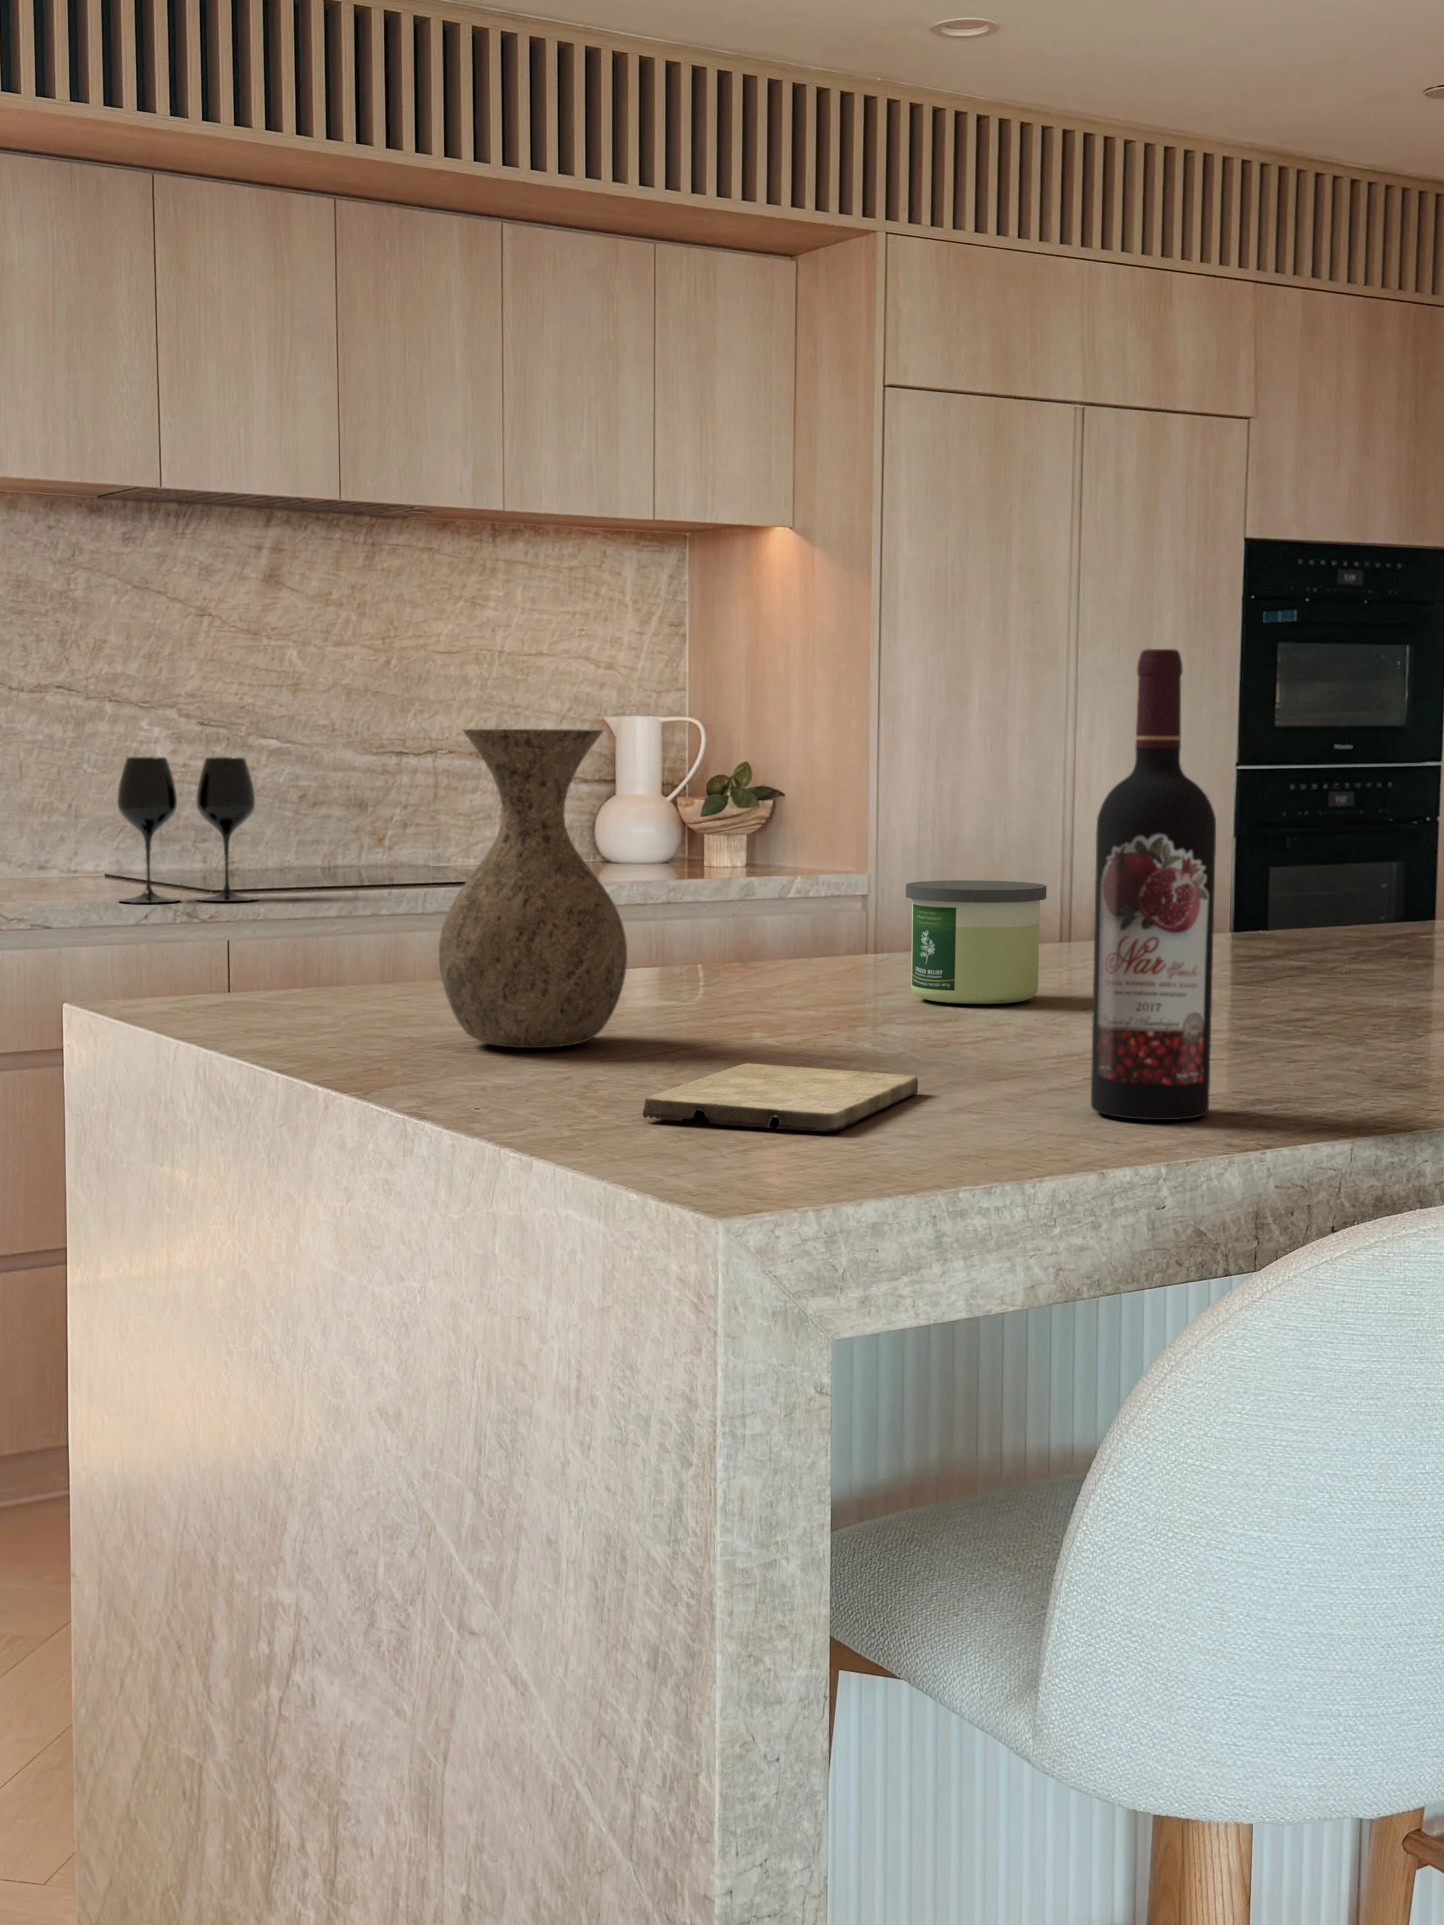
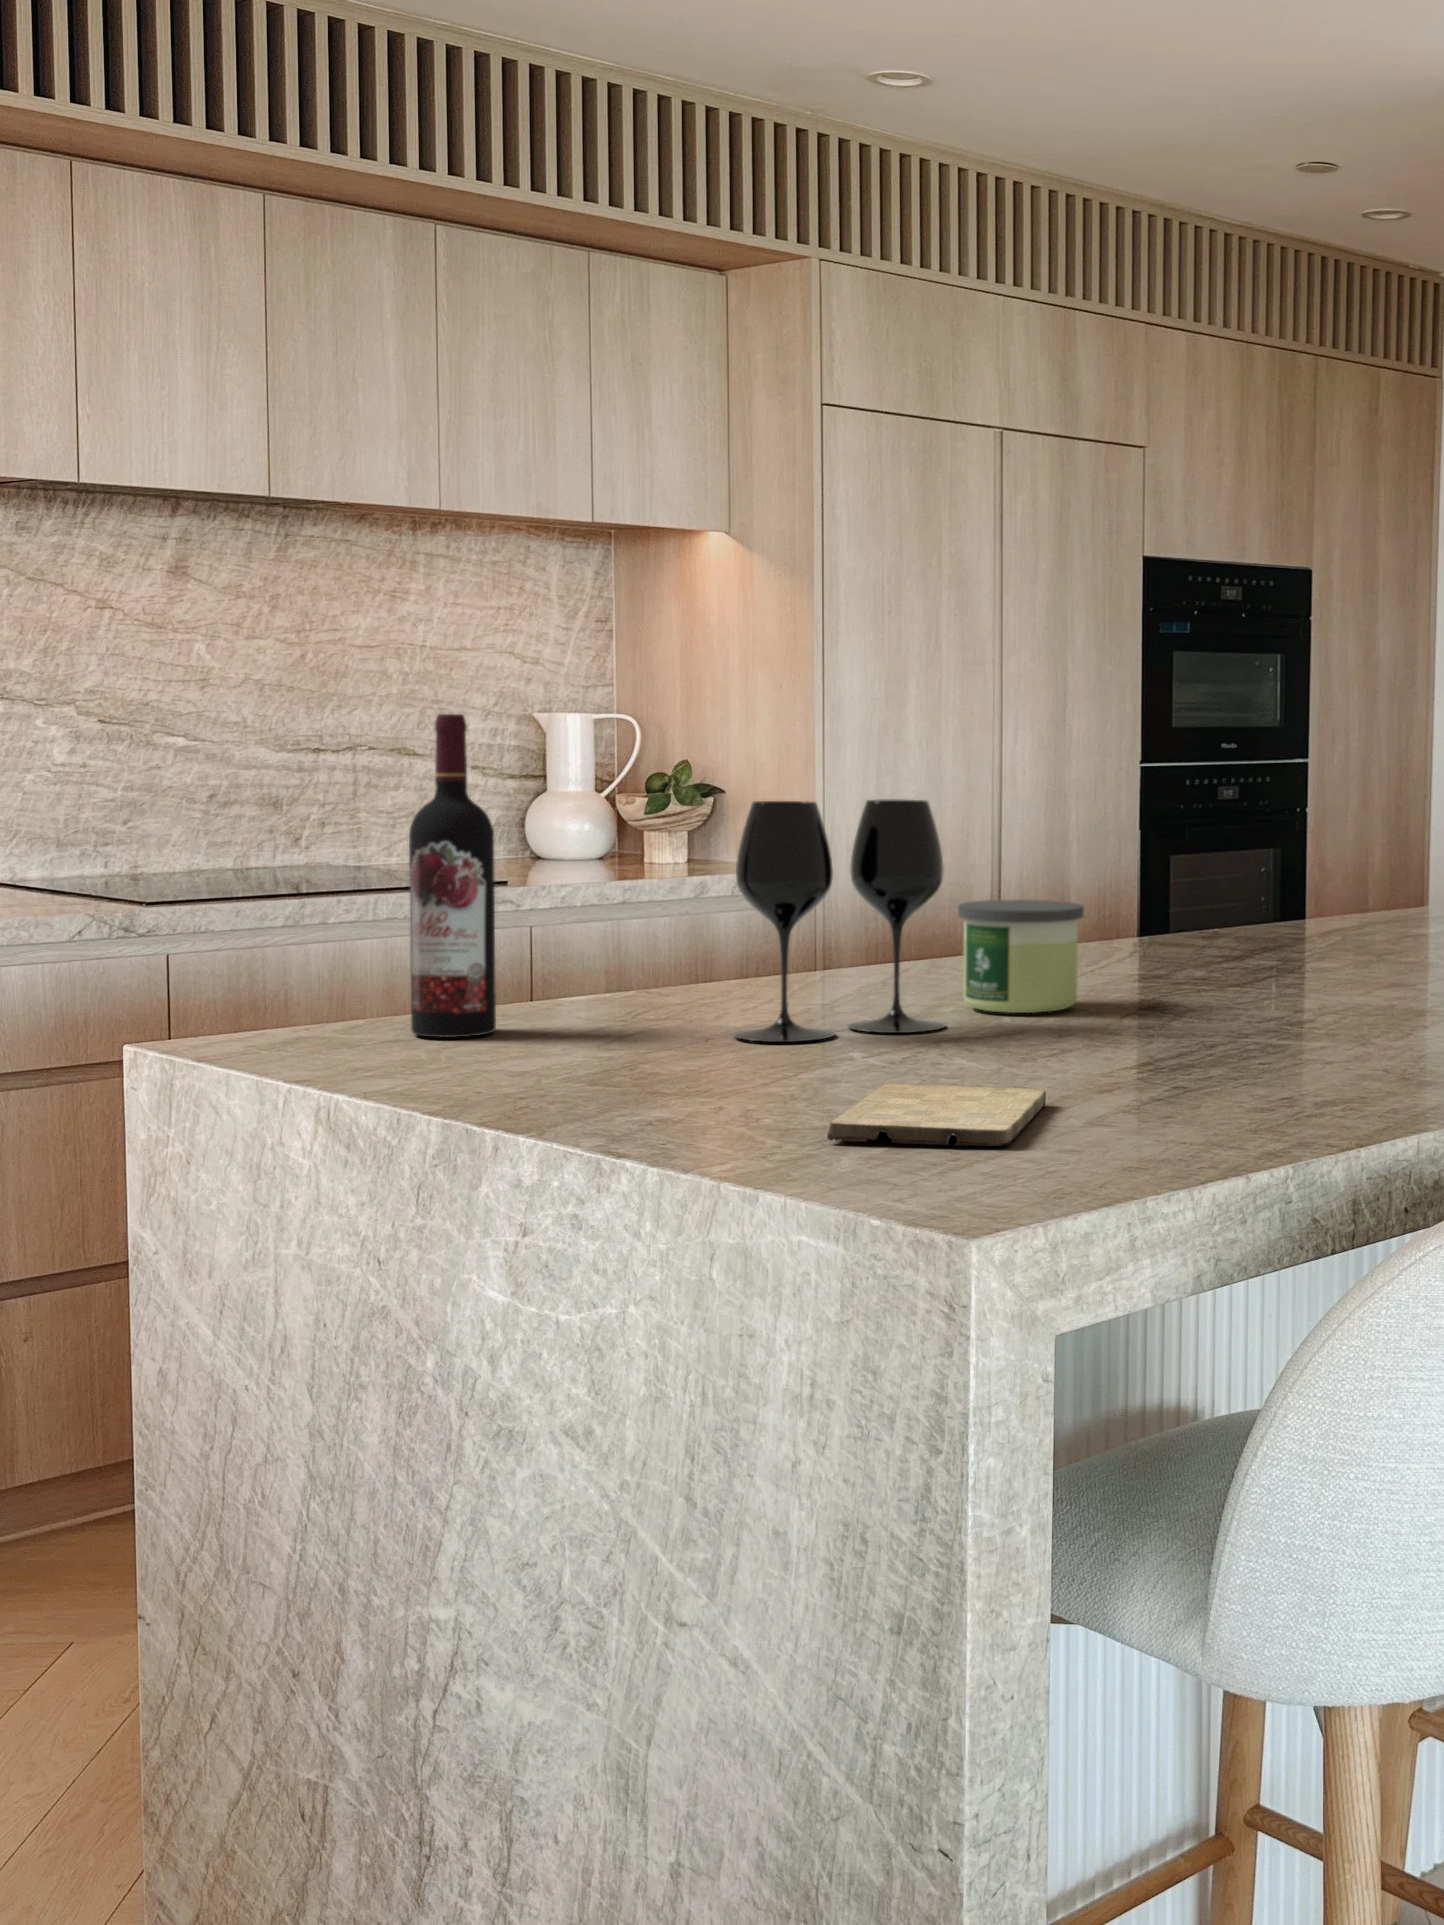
wine bottle: present [1091,649,1216,1120] -> present [409,714,496,1038]
vase: present [439,729,627,1048] -> none [565,775,744,1073]
wine glass: present [117,757,257,903] -> present [734,799,945,1042]

